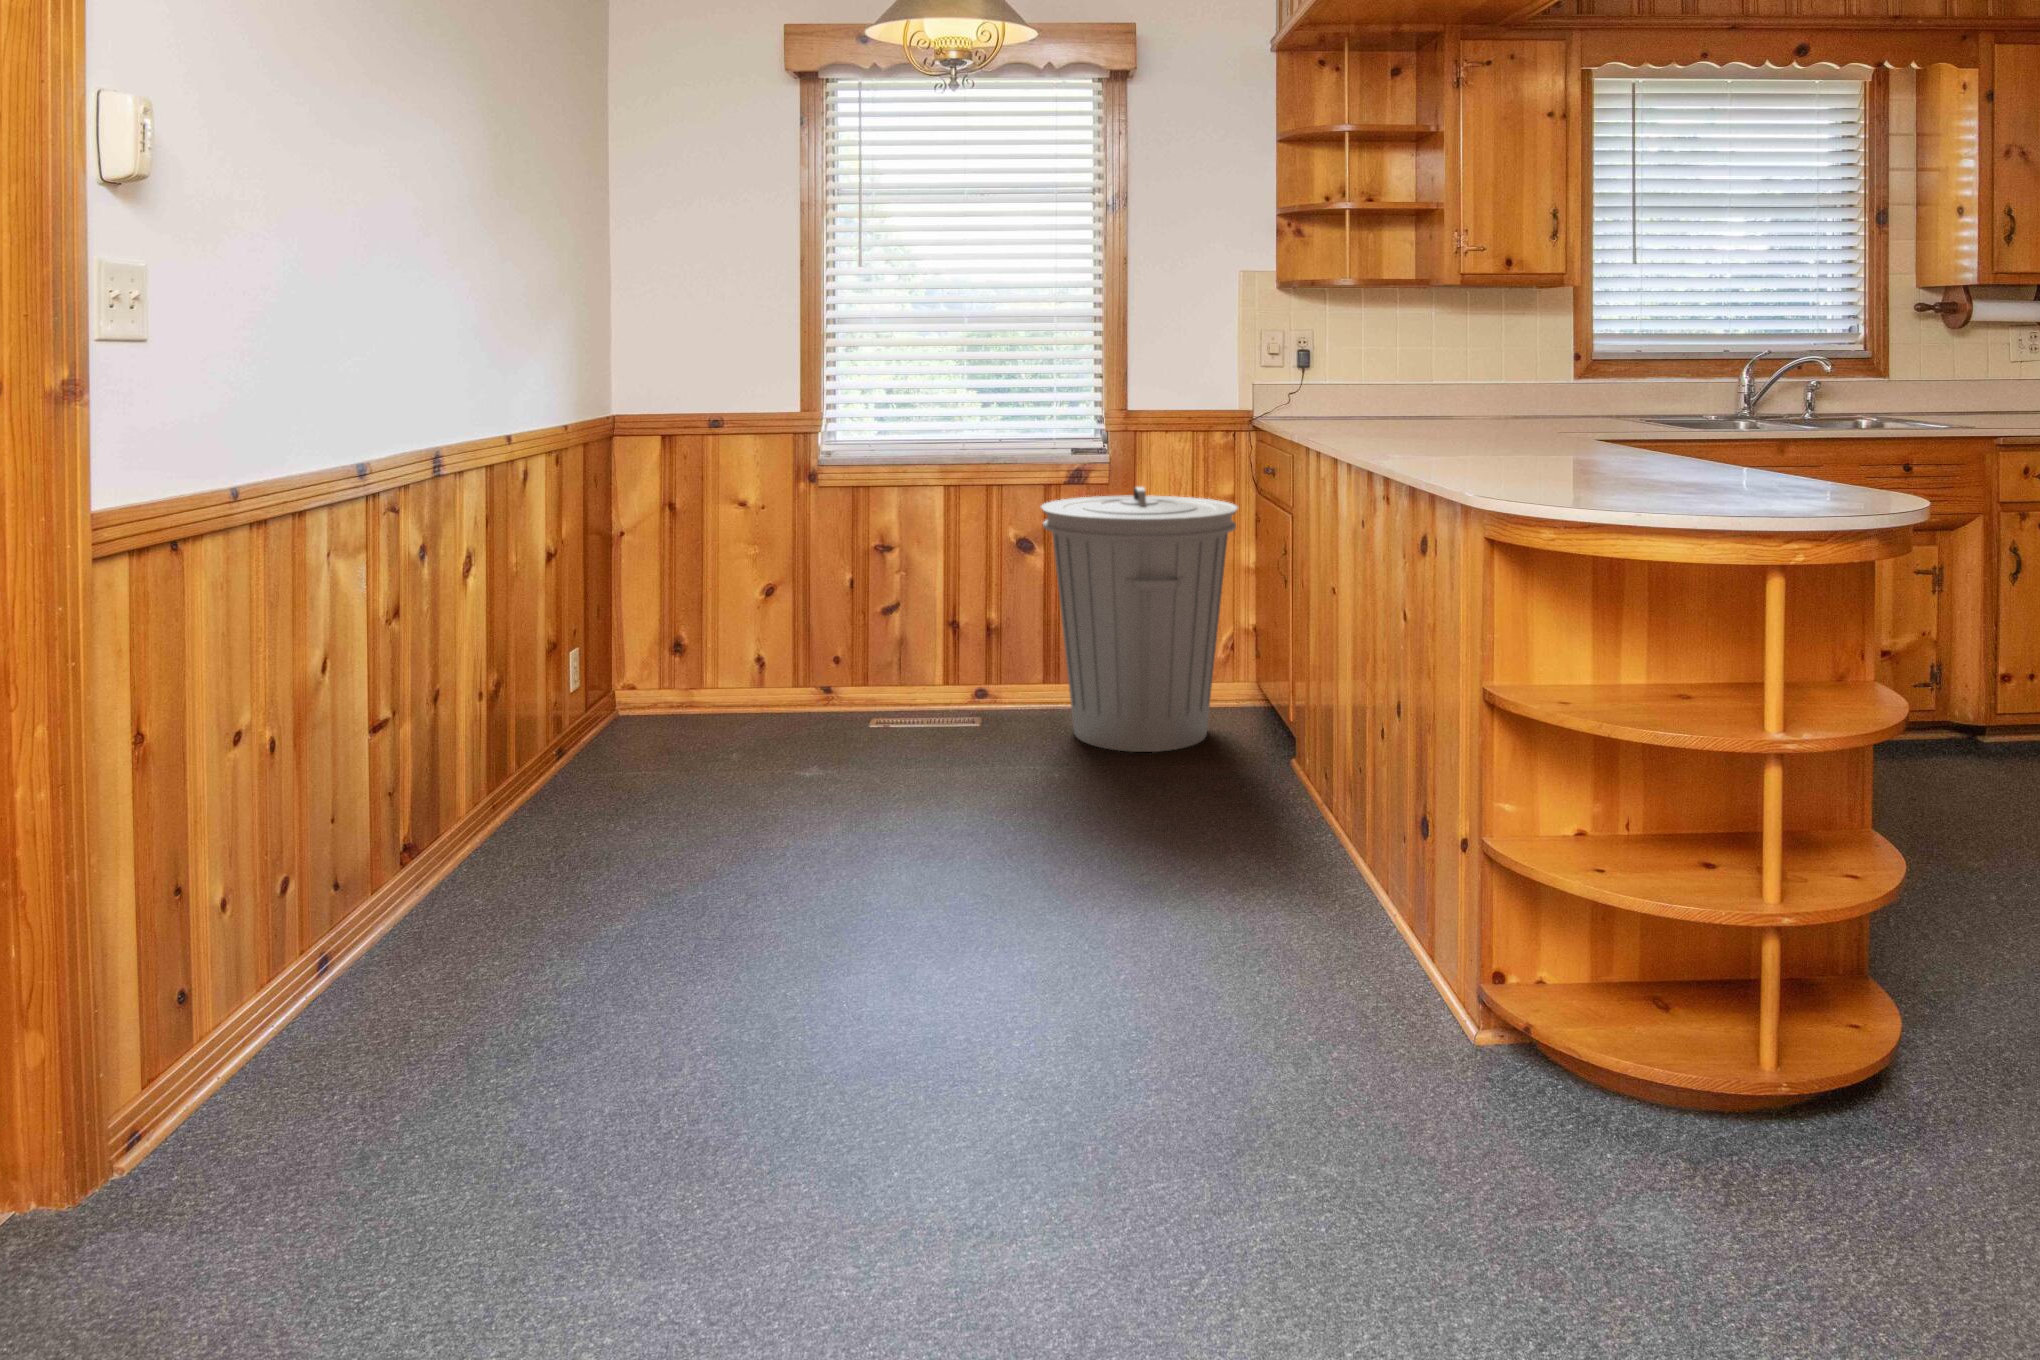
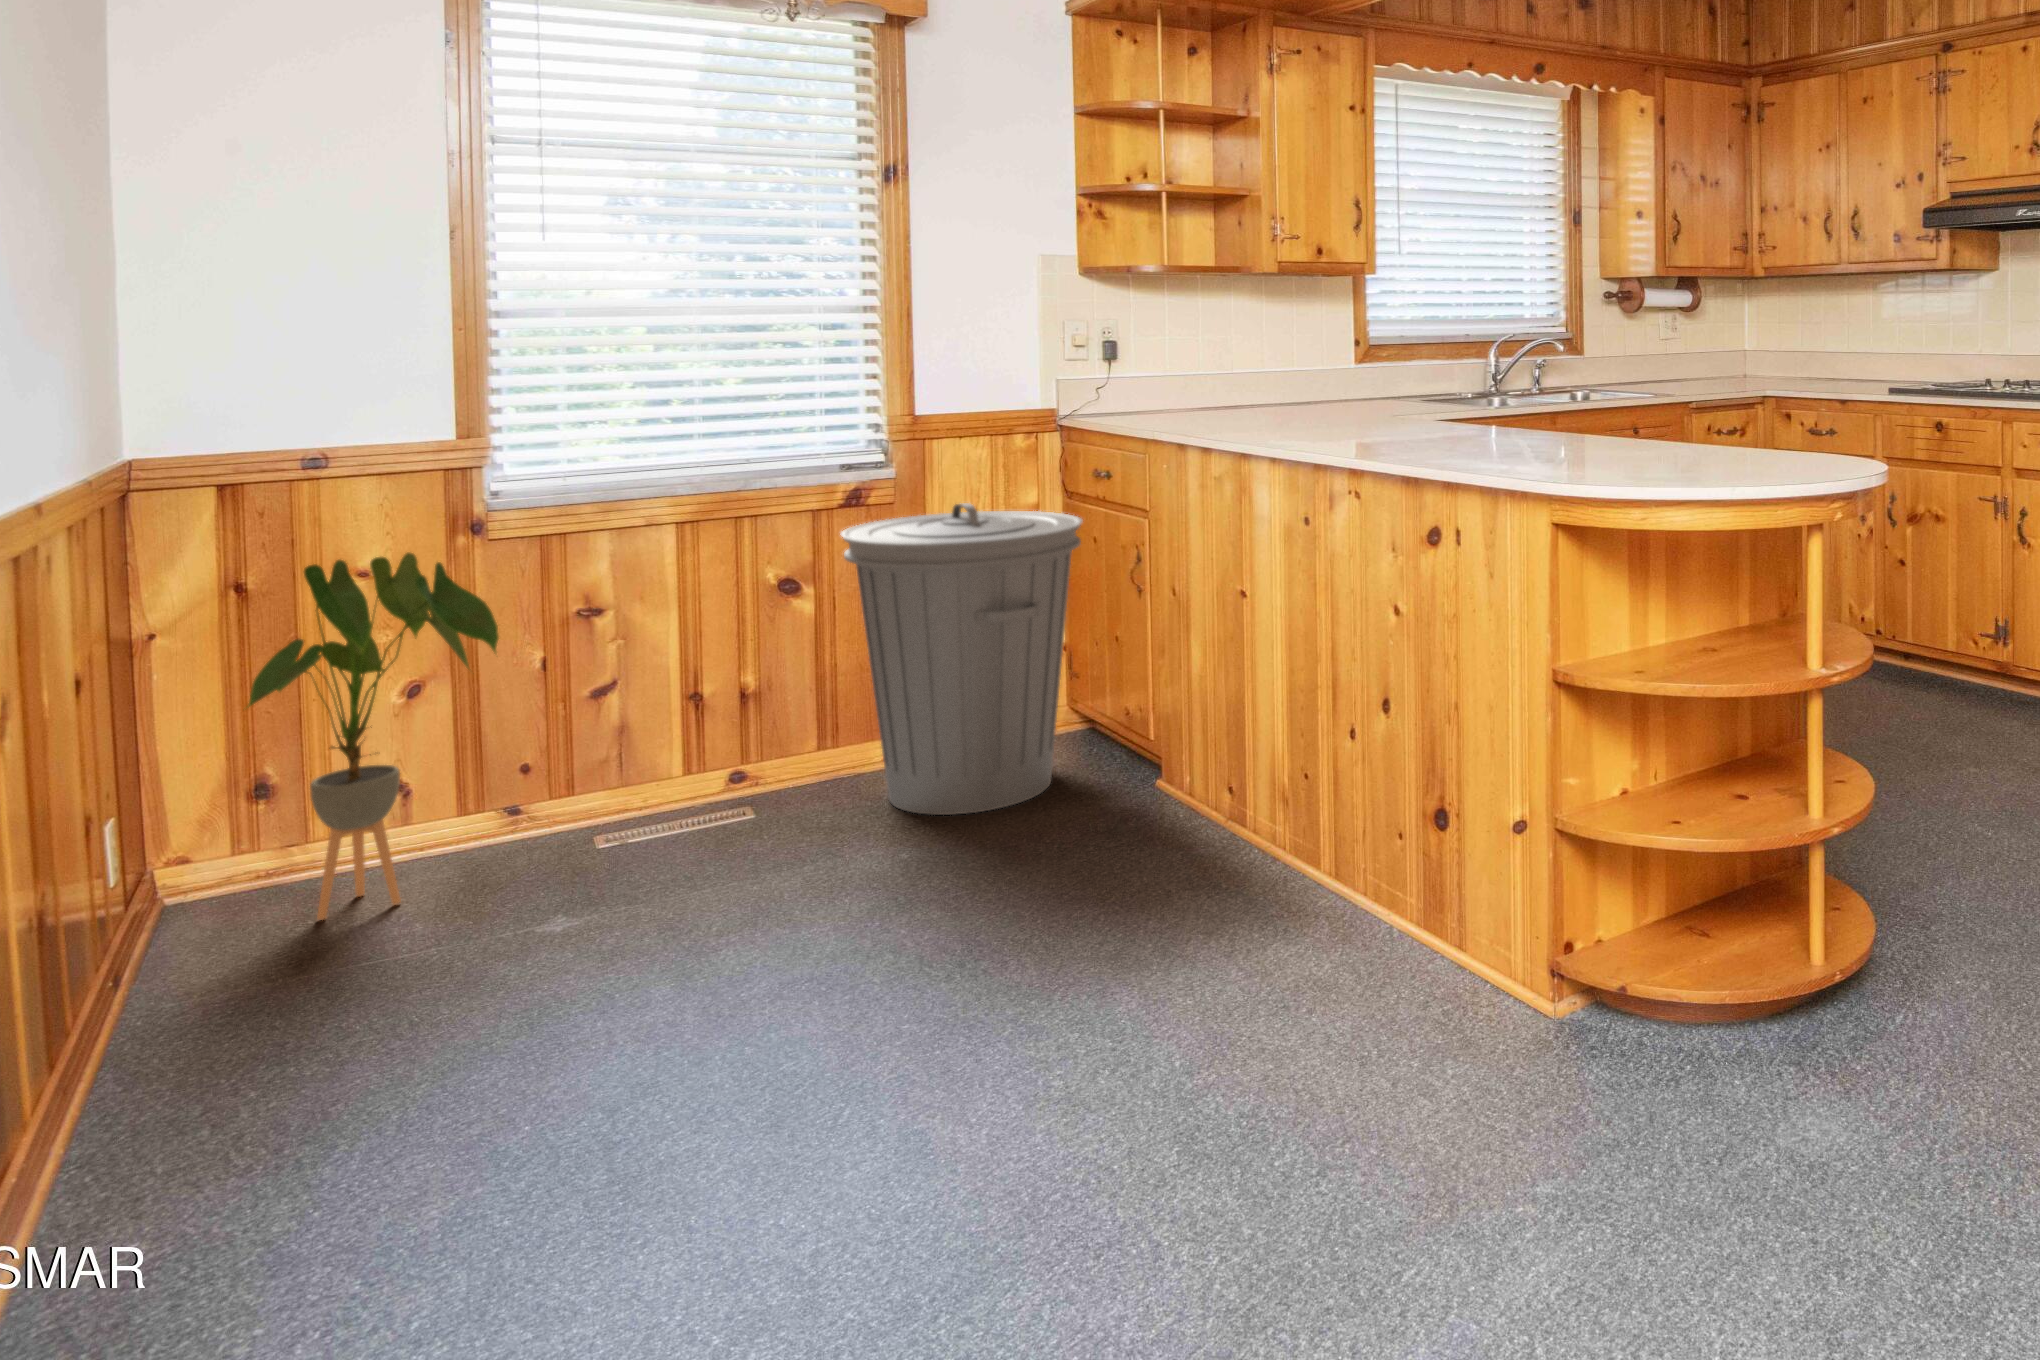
house plant: none [653,490,796,736] -> present [248,553,499,920]

